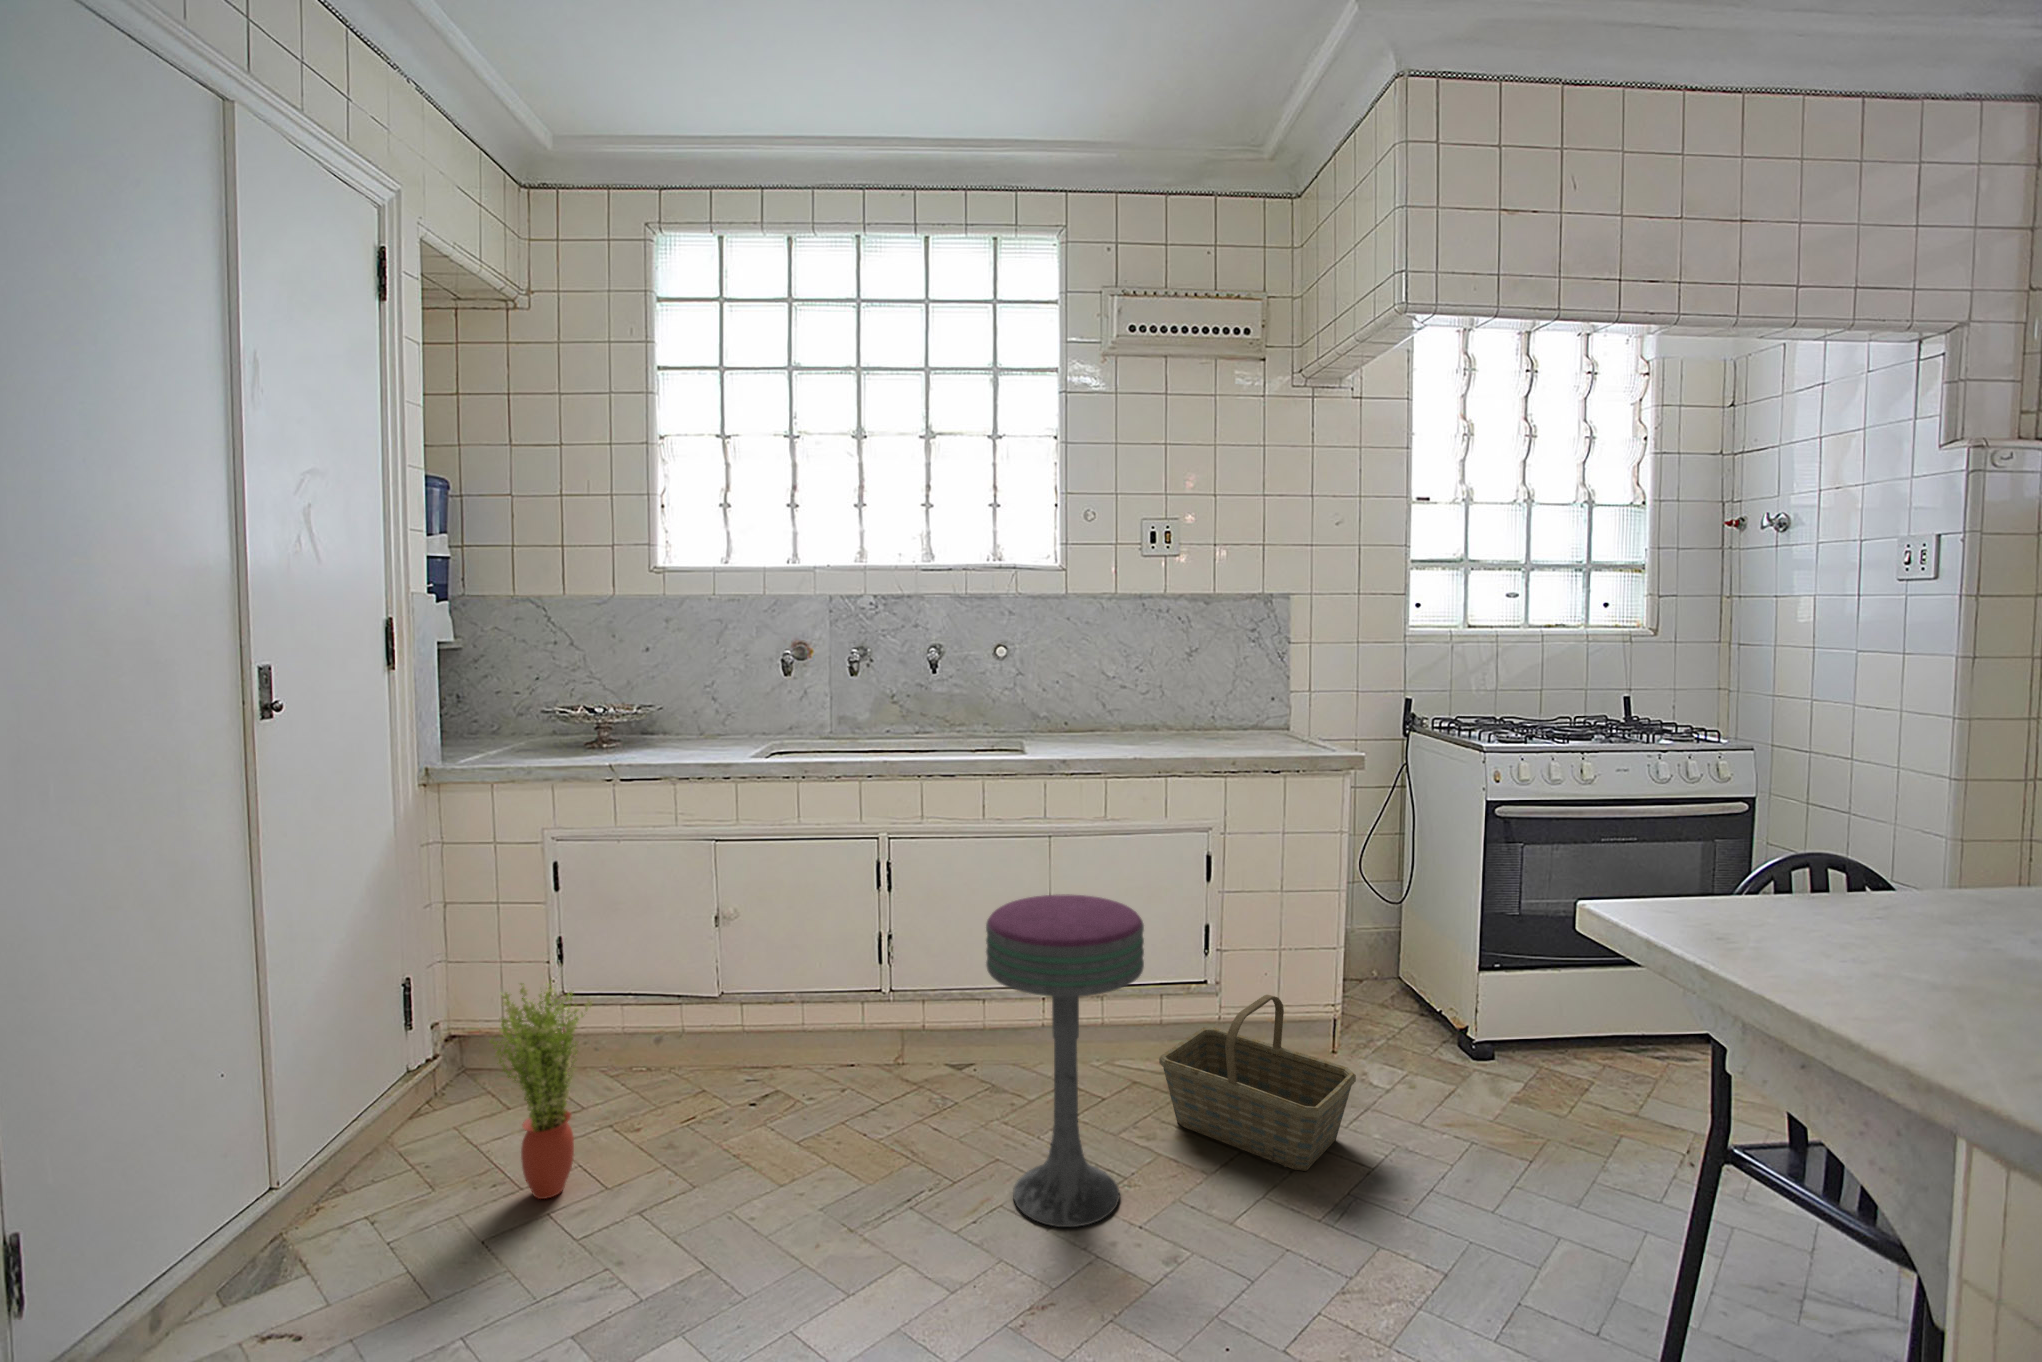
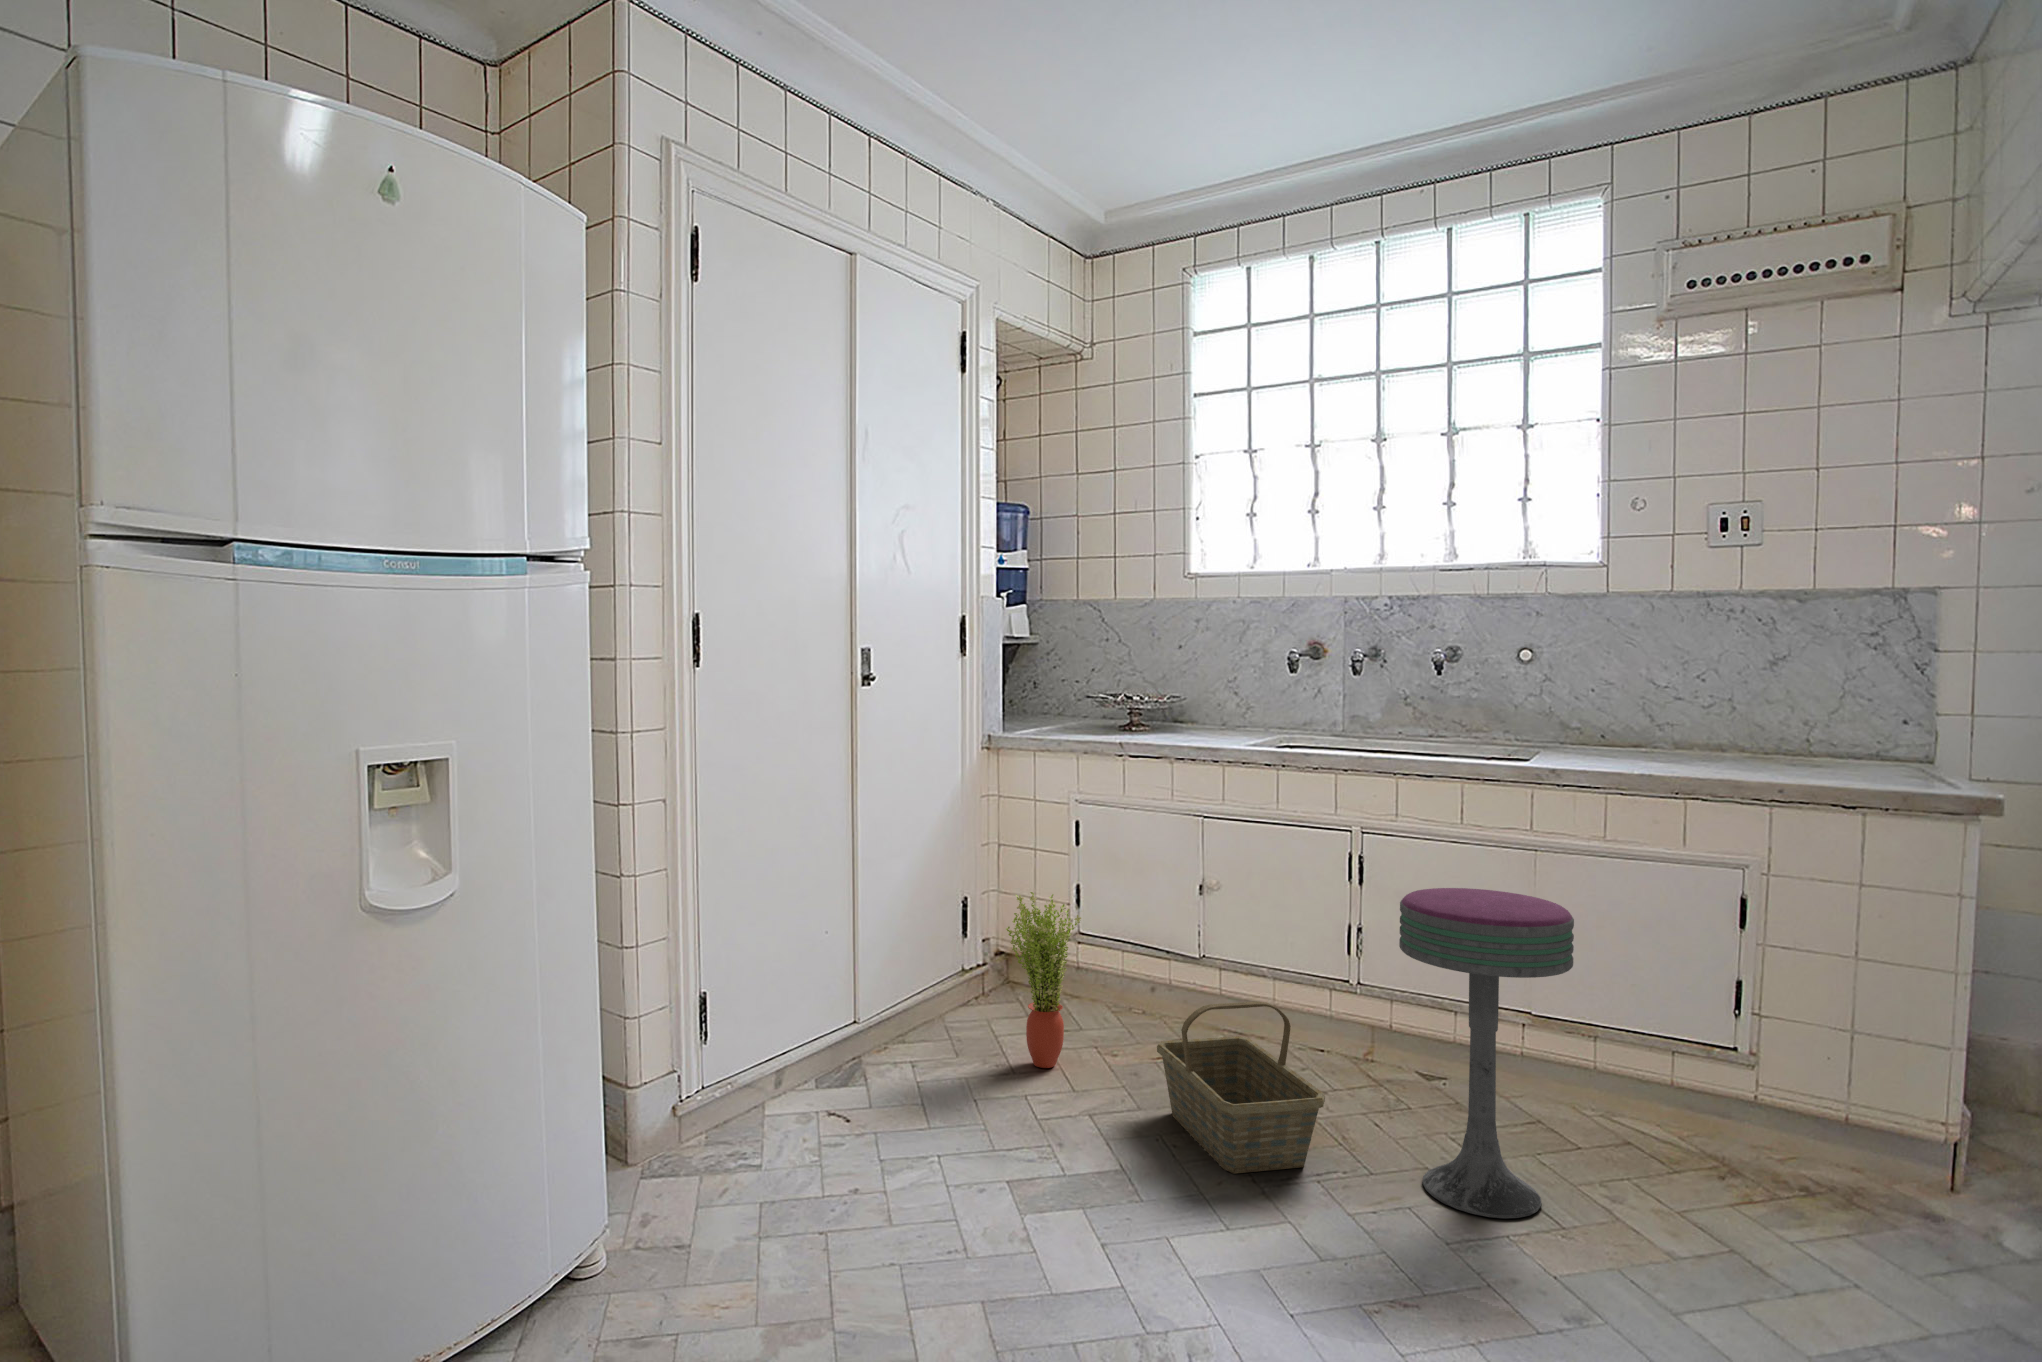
basket: present [1159,995,1356,1171] -> present [1157,1002,1325,1174]

